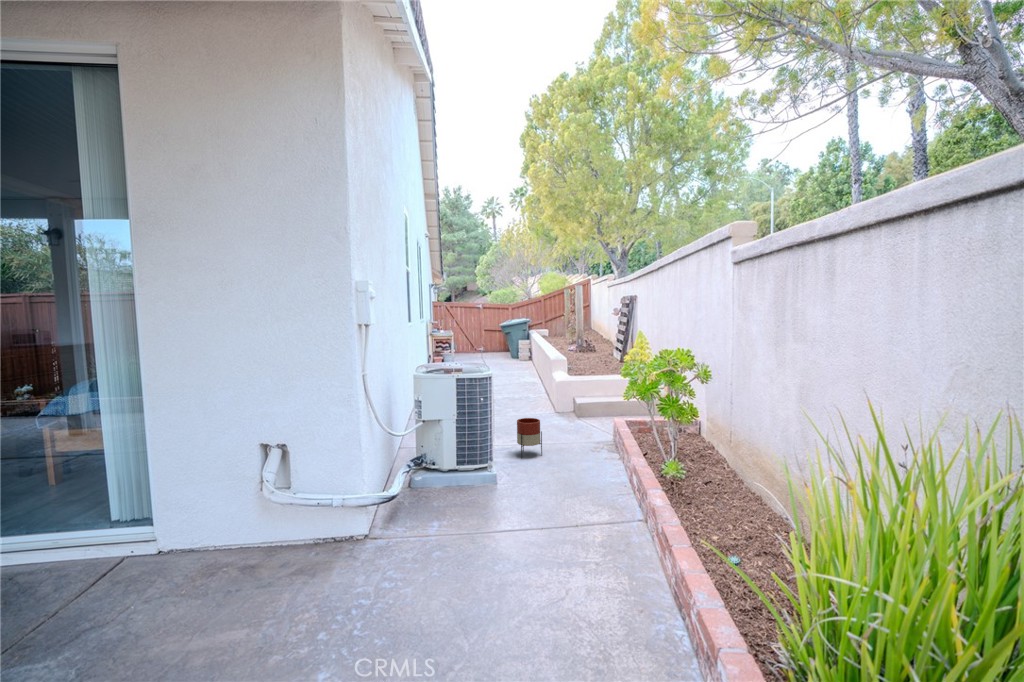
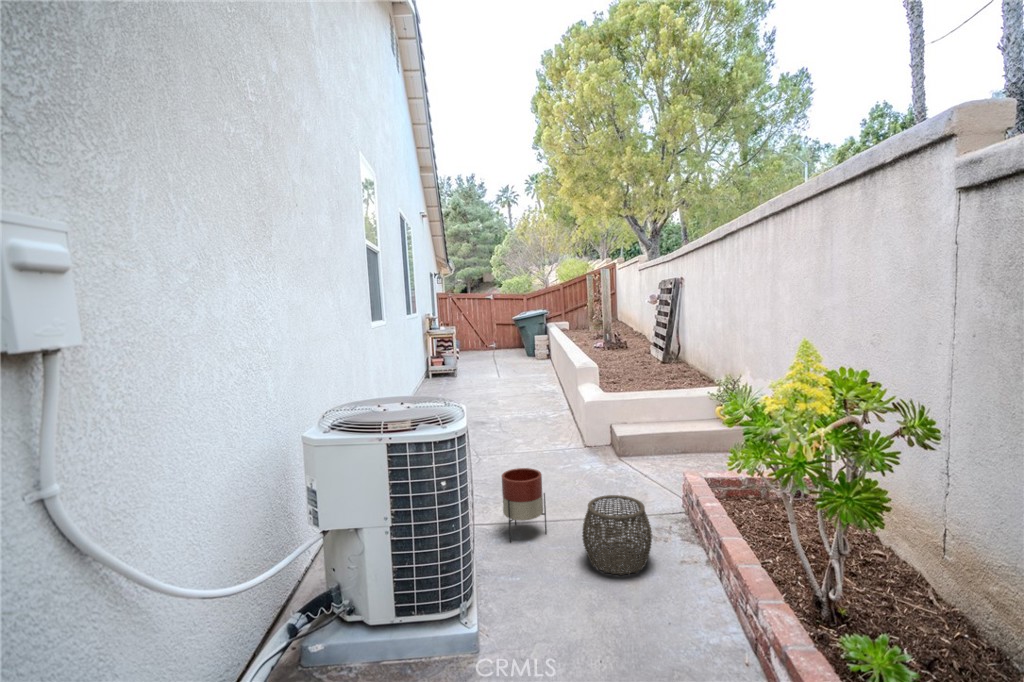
woven basket: none [563,430,602,470] -> present [582,495,652,575]

